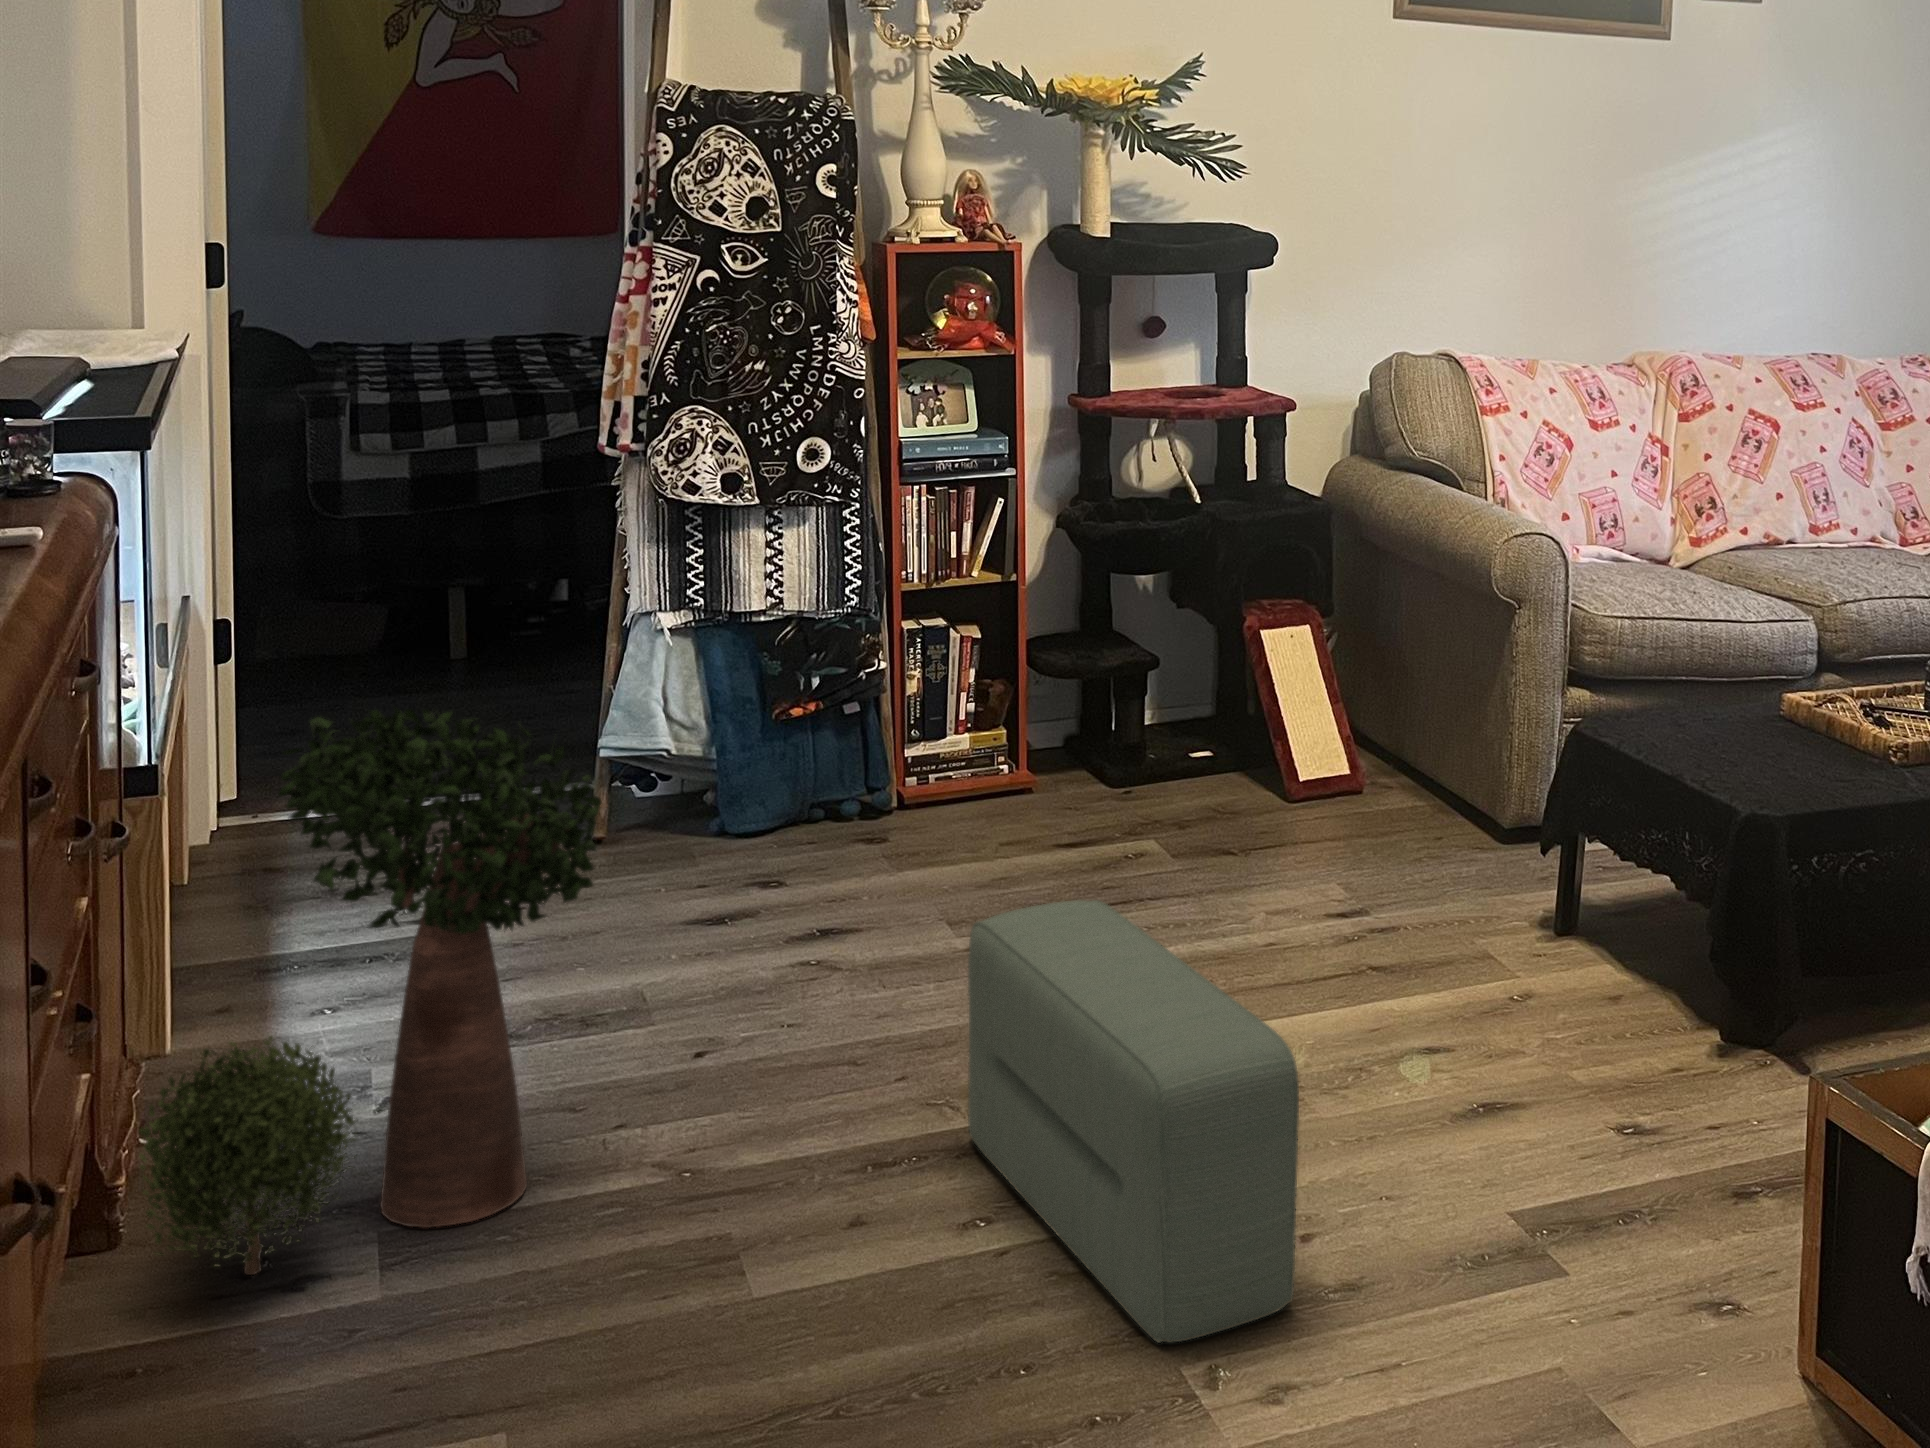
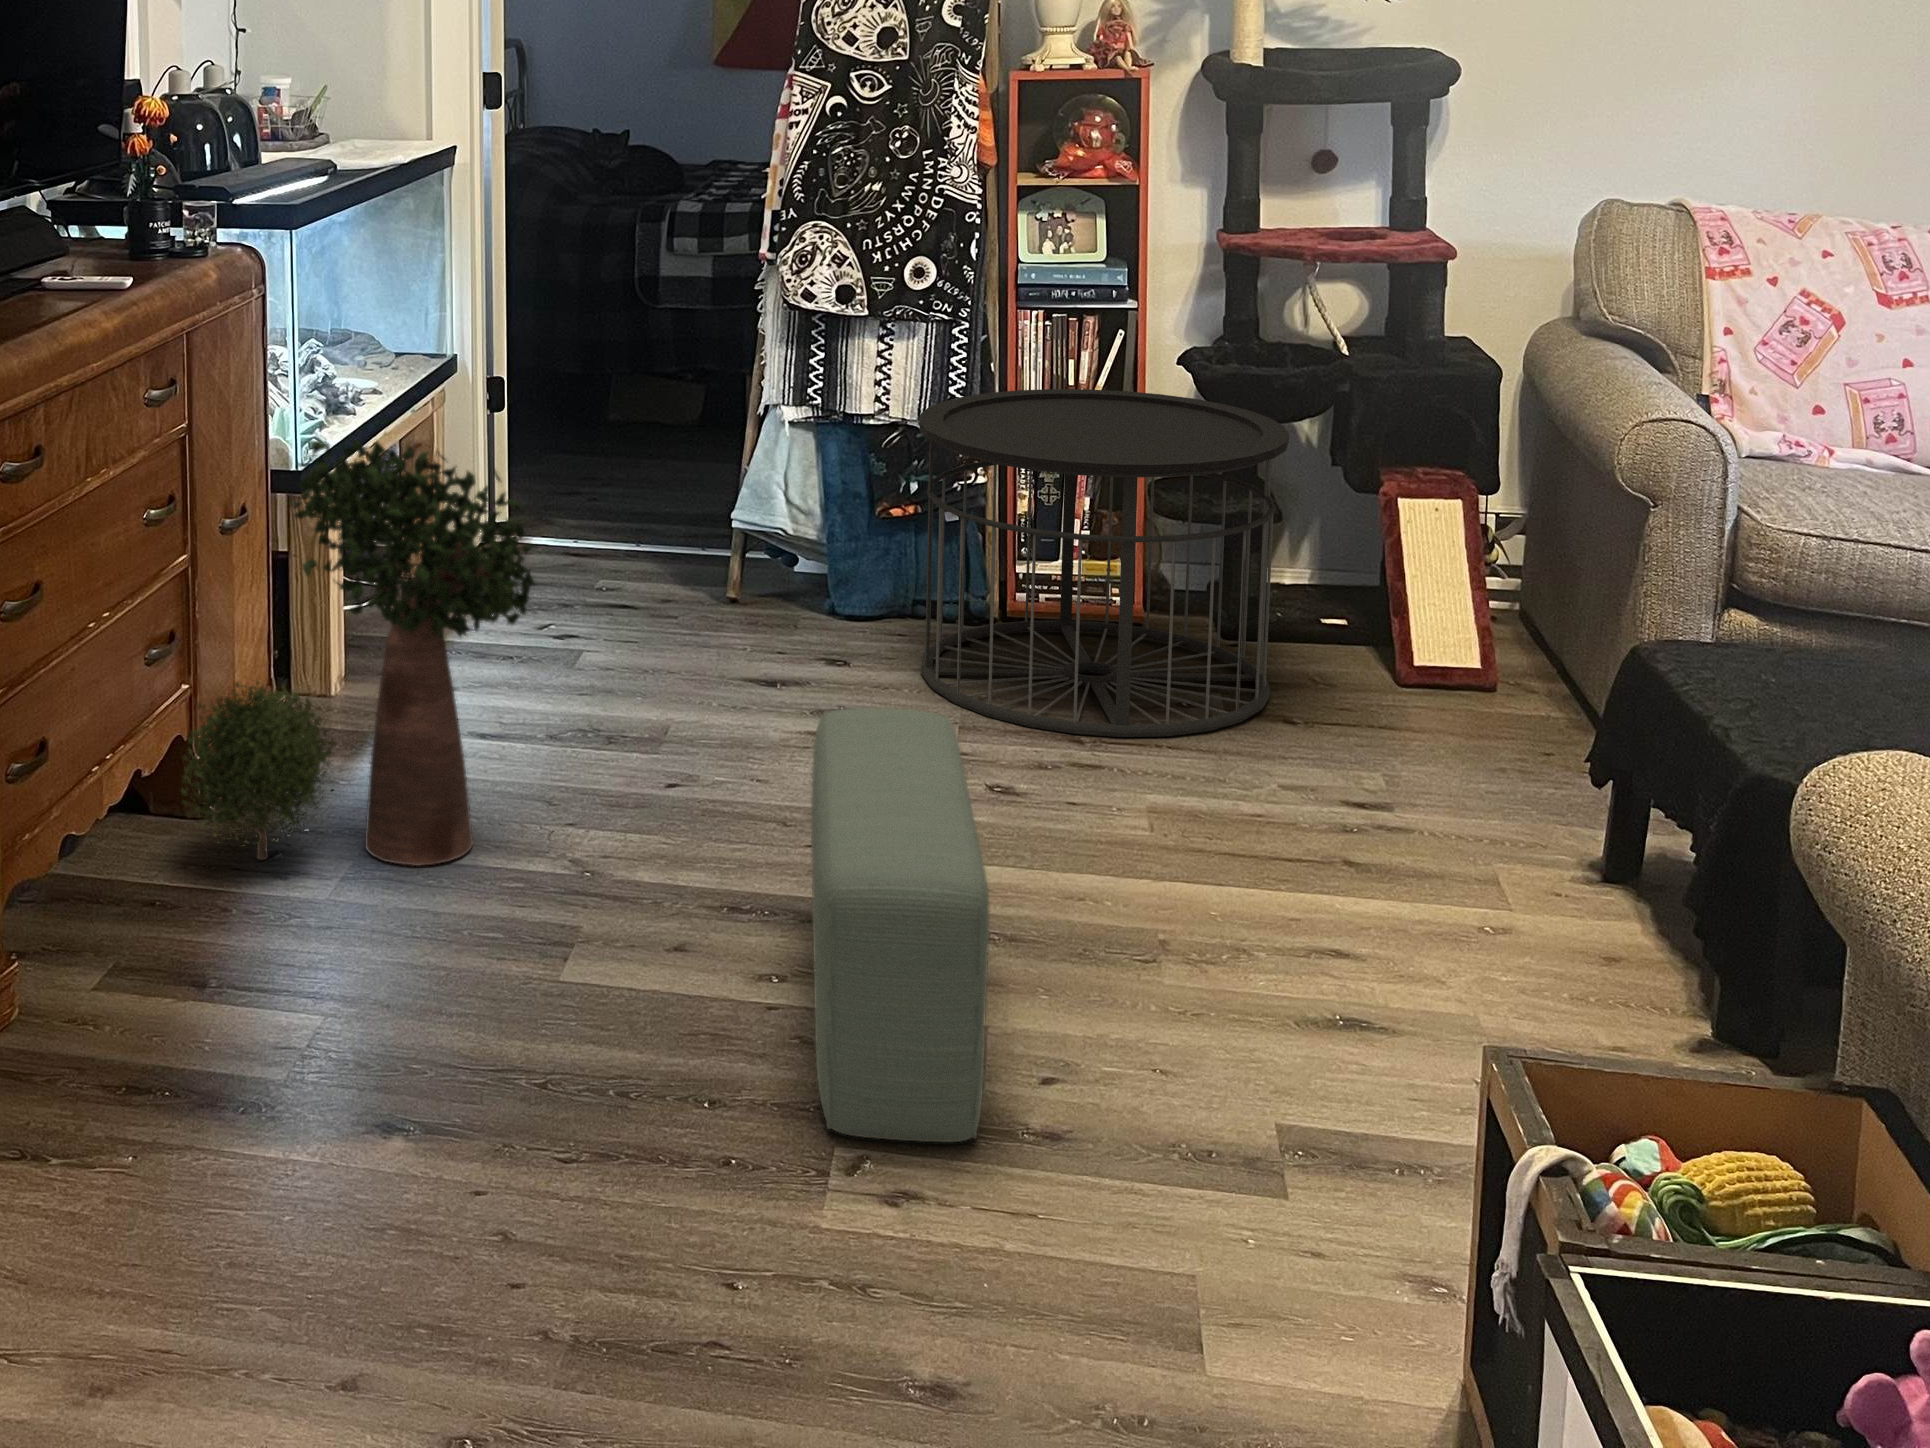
side table: none [844,558,1205,908] -> present [919,389,1289,737]

